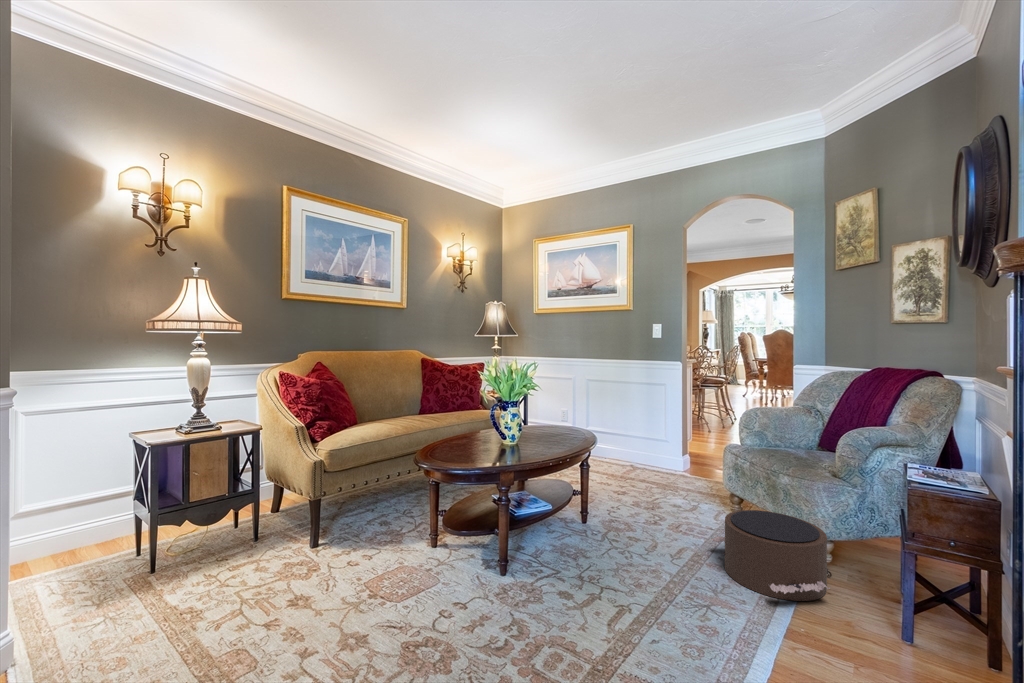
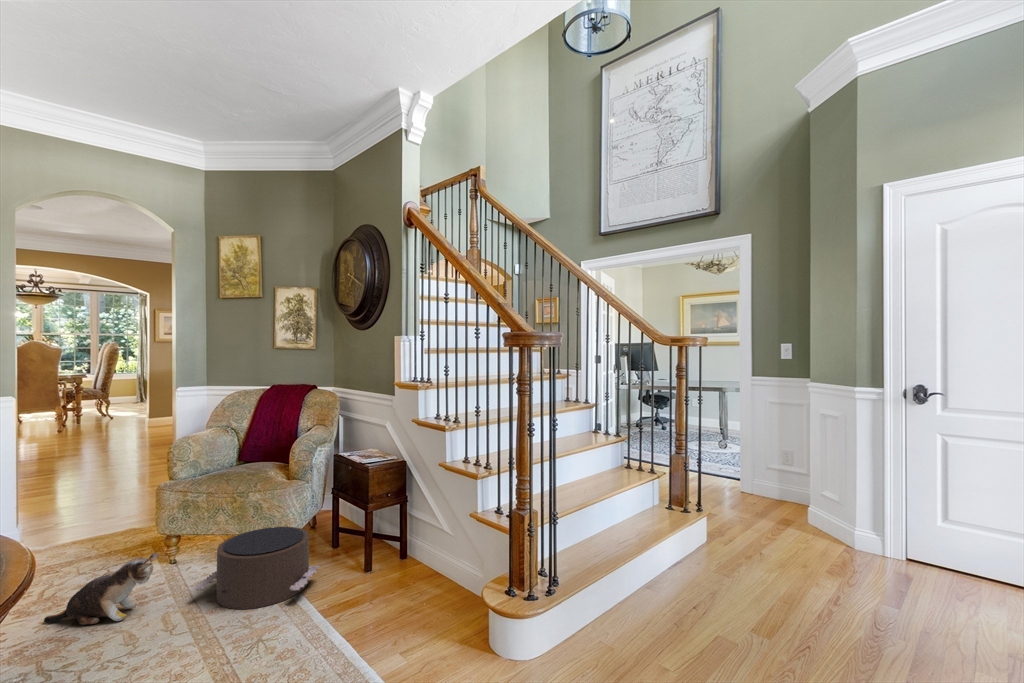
plush toy: none [641,491,691,534] -> present [44,553,160,625]

